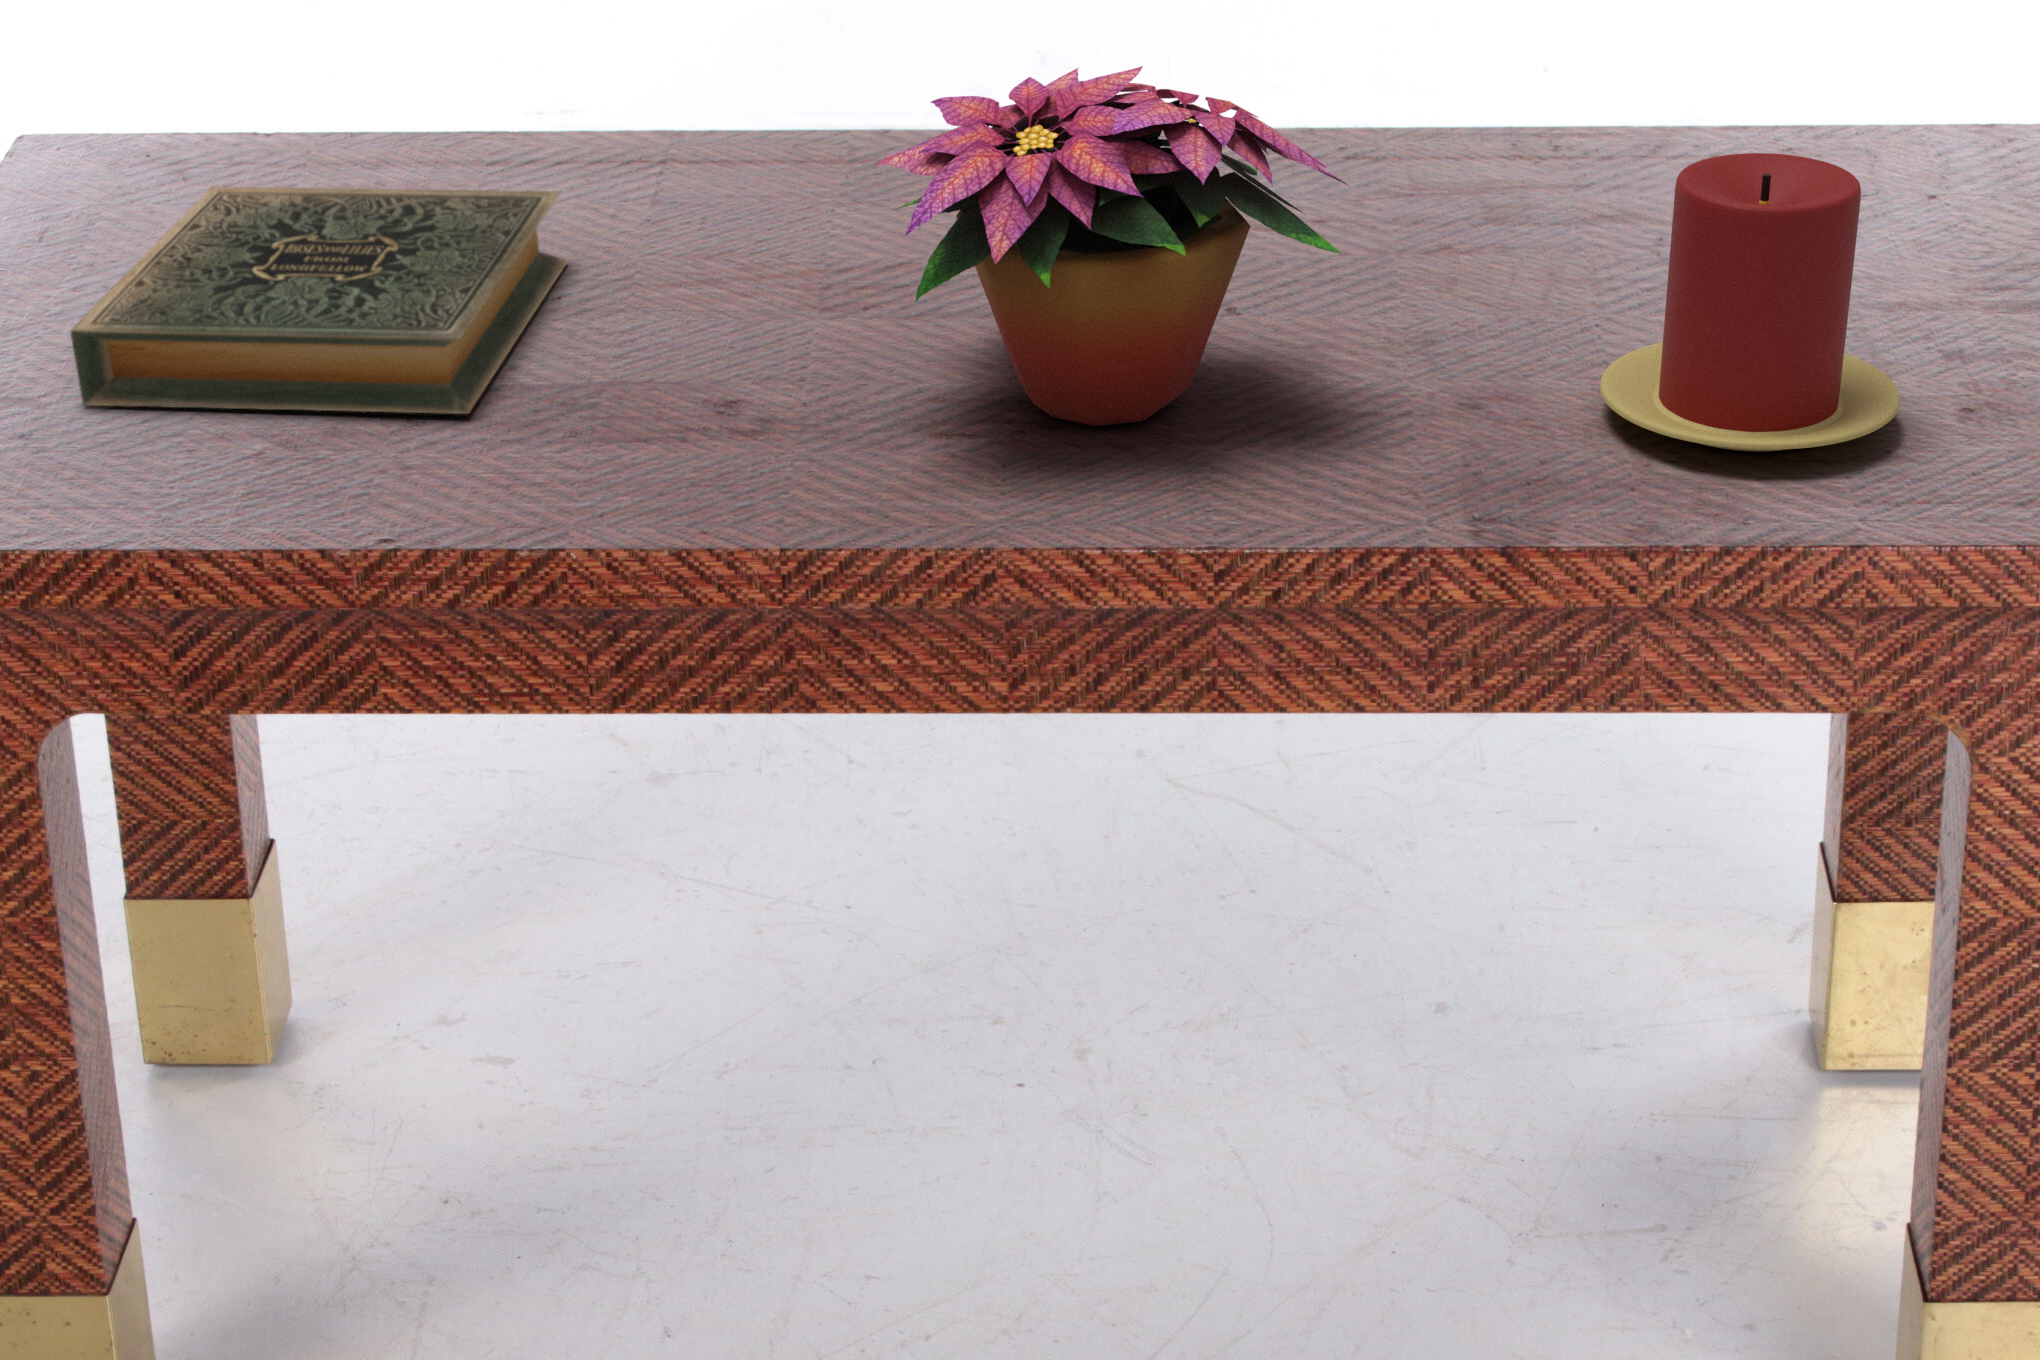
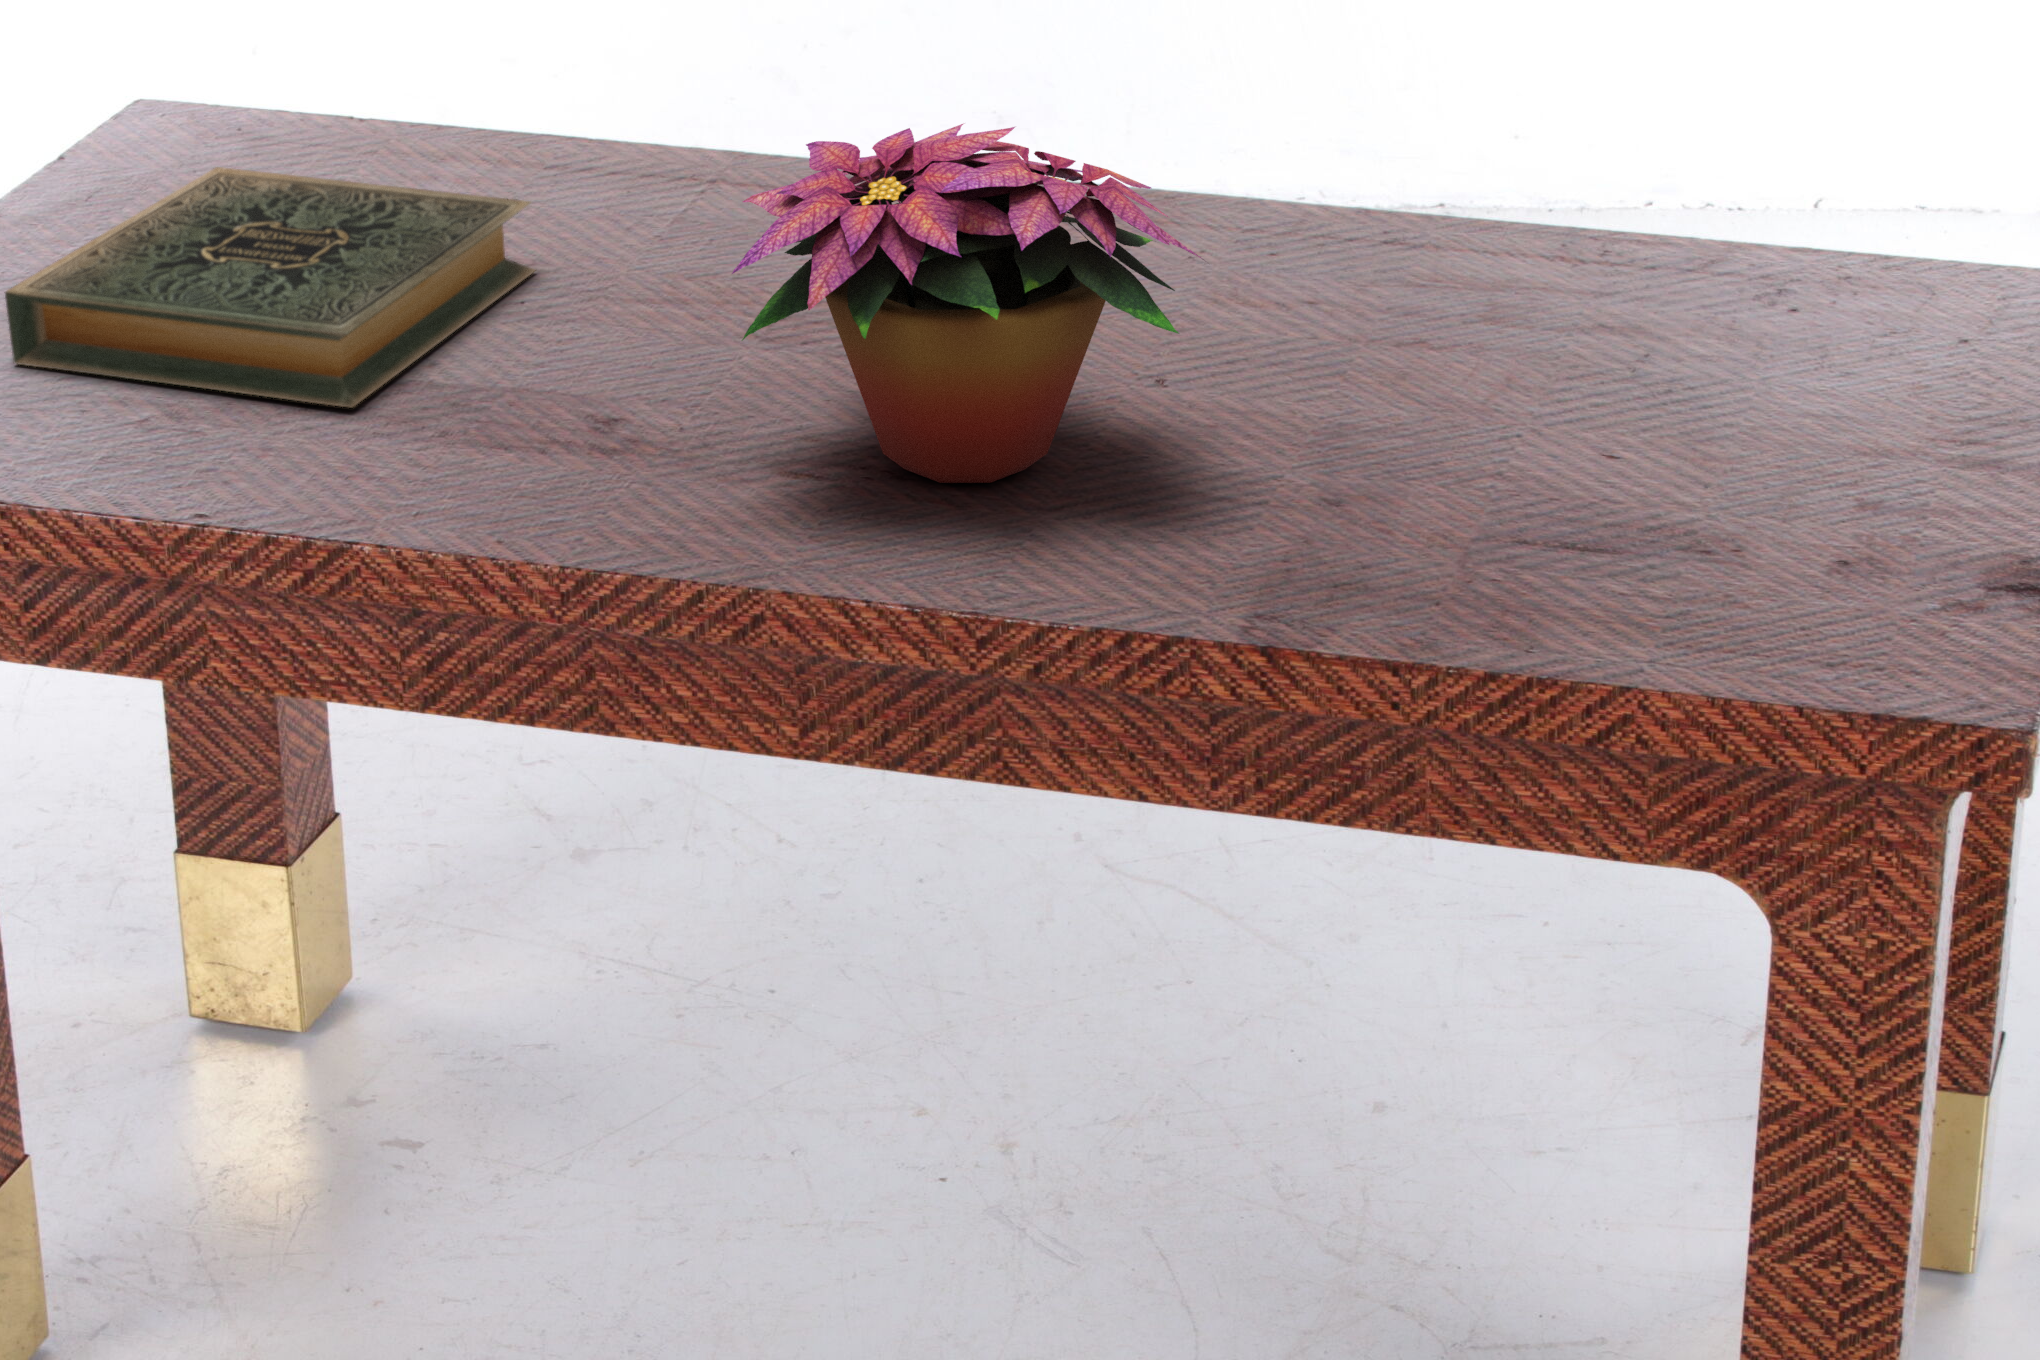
candle: present [1600,153,1900,451] -> none [1457,270,1771,582]

